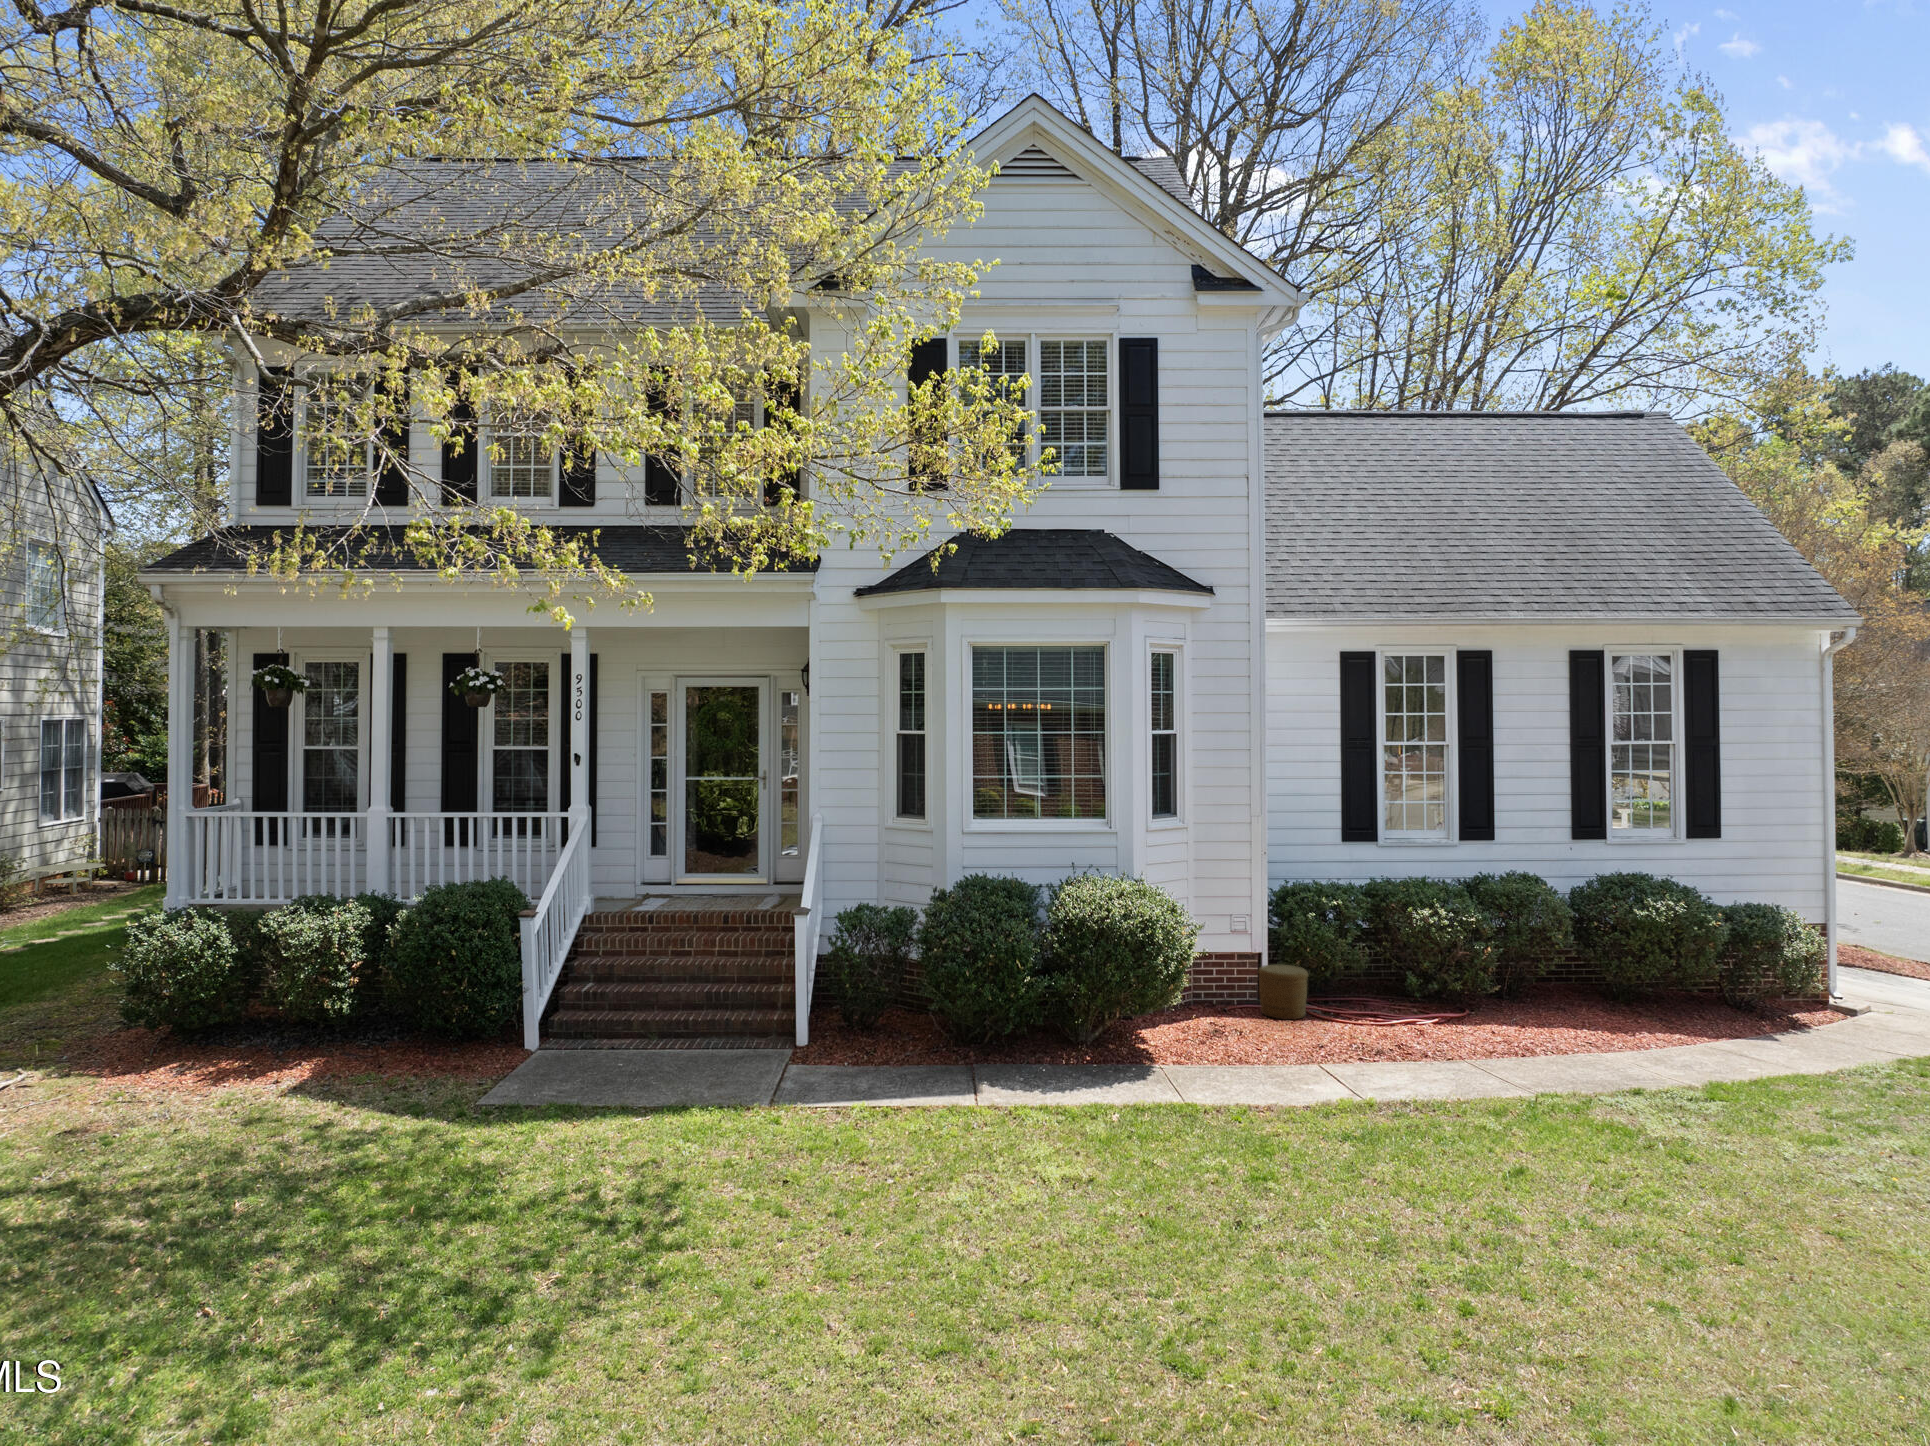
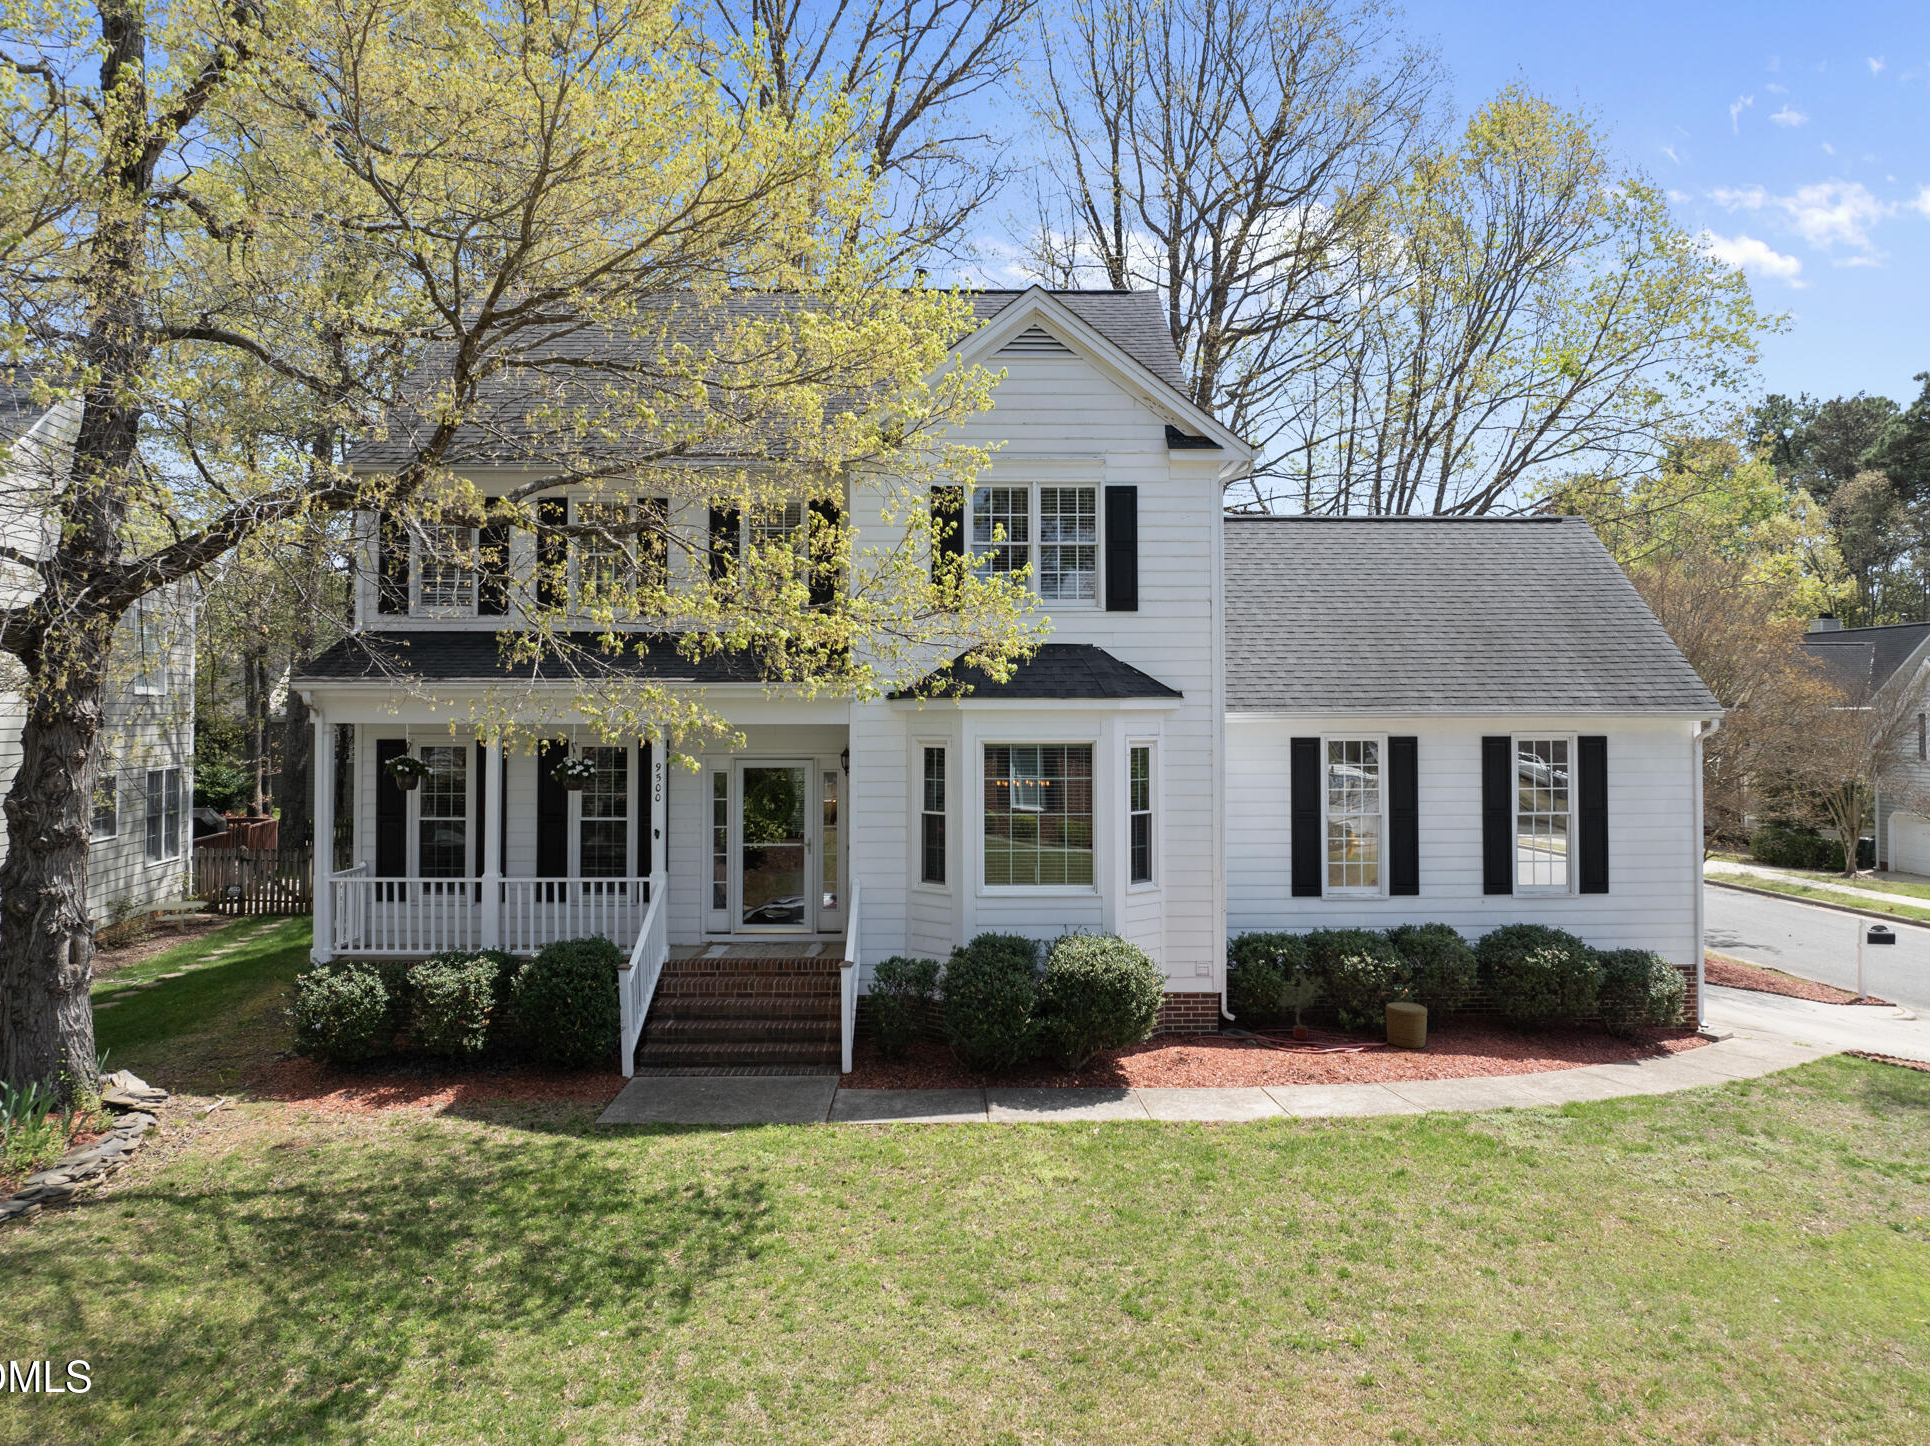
potted tree: present [122,836,148,880] -> present [1280,970,1323,1040]
woven basket: present [1258,965,1308,1020] -> present [1386,1002,1427,1049]

